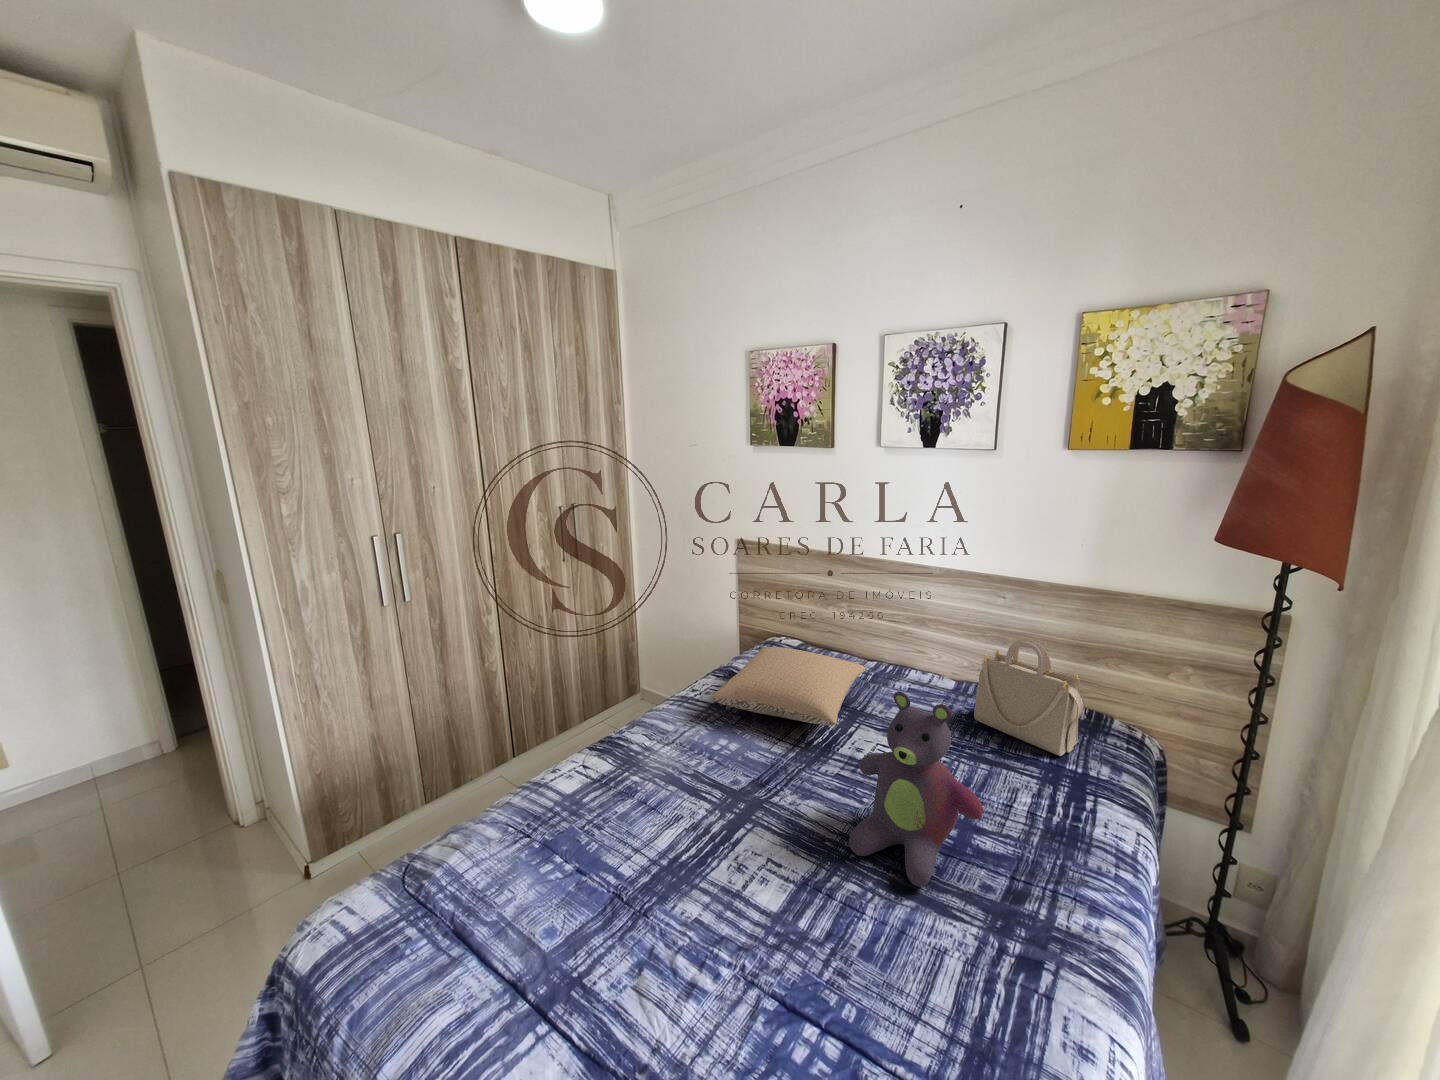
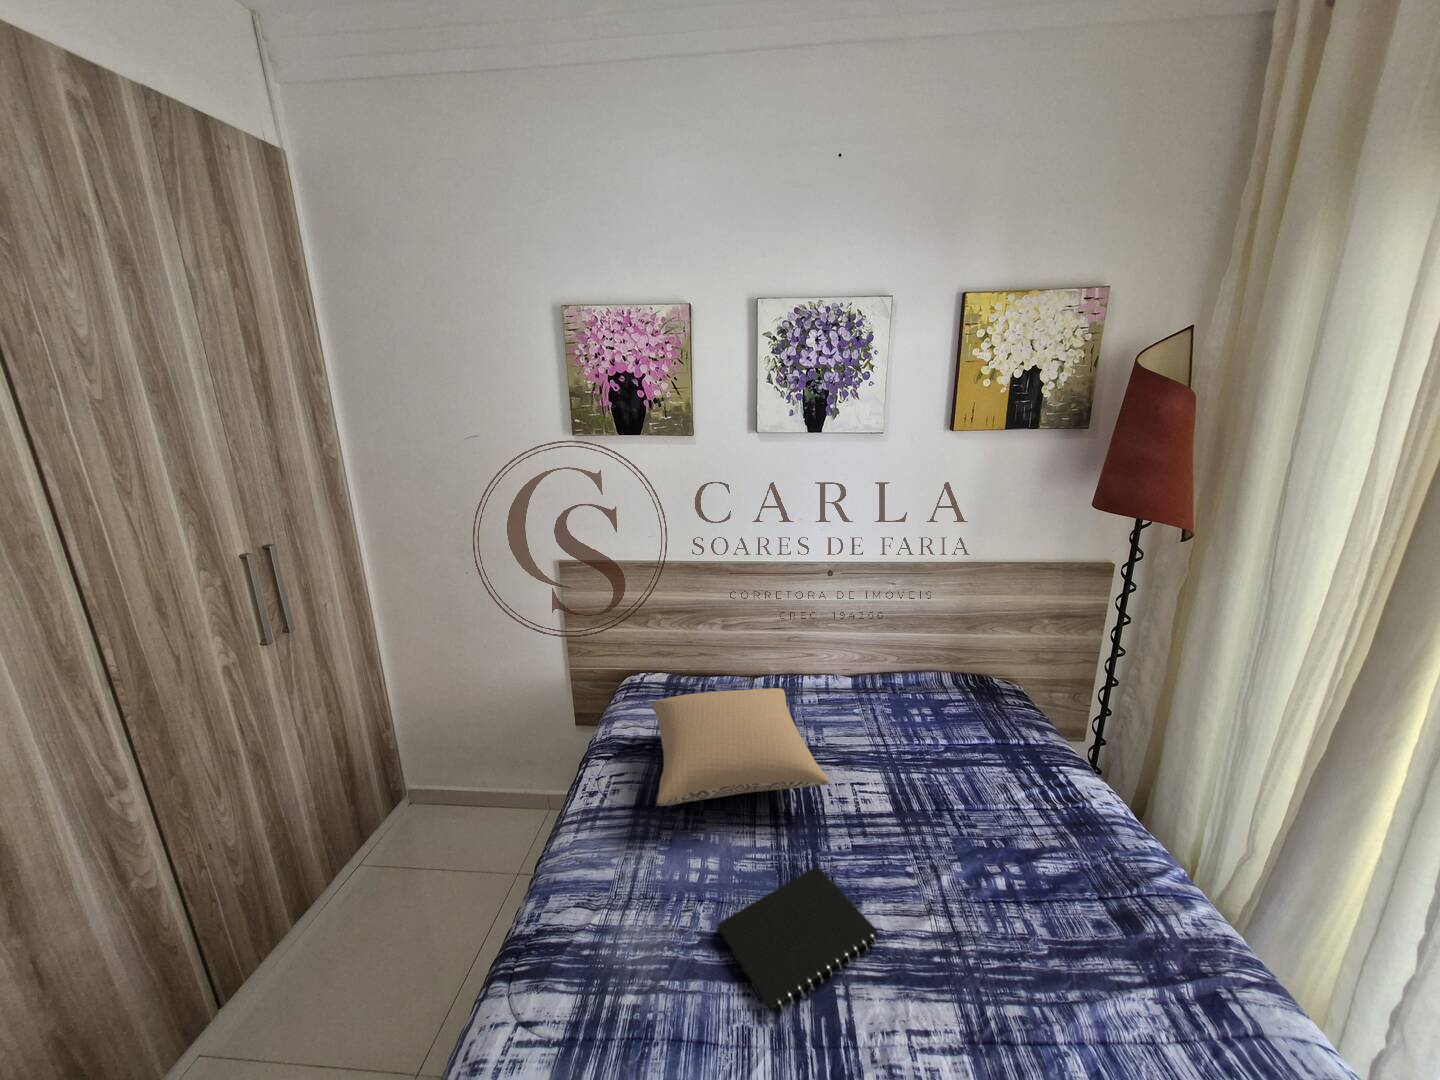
handbag: present [974,639,1083,756] -> none [901,625,1006,730]
stuffed bear: present [849,692,983,886] -> none [925,742,1081,970]
notebook: none [697,767,797,817] -> present [717,866,878,1013]

